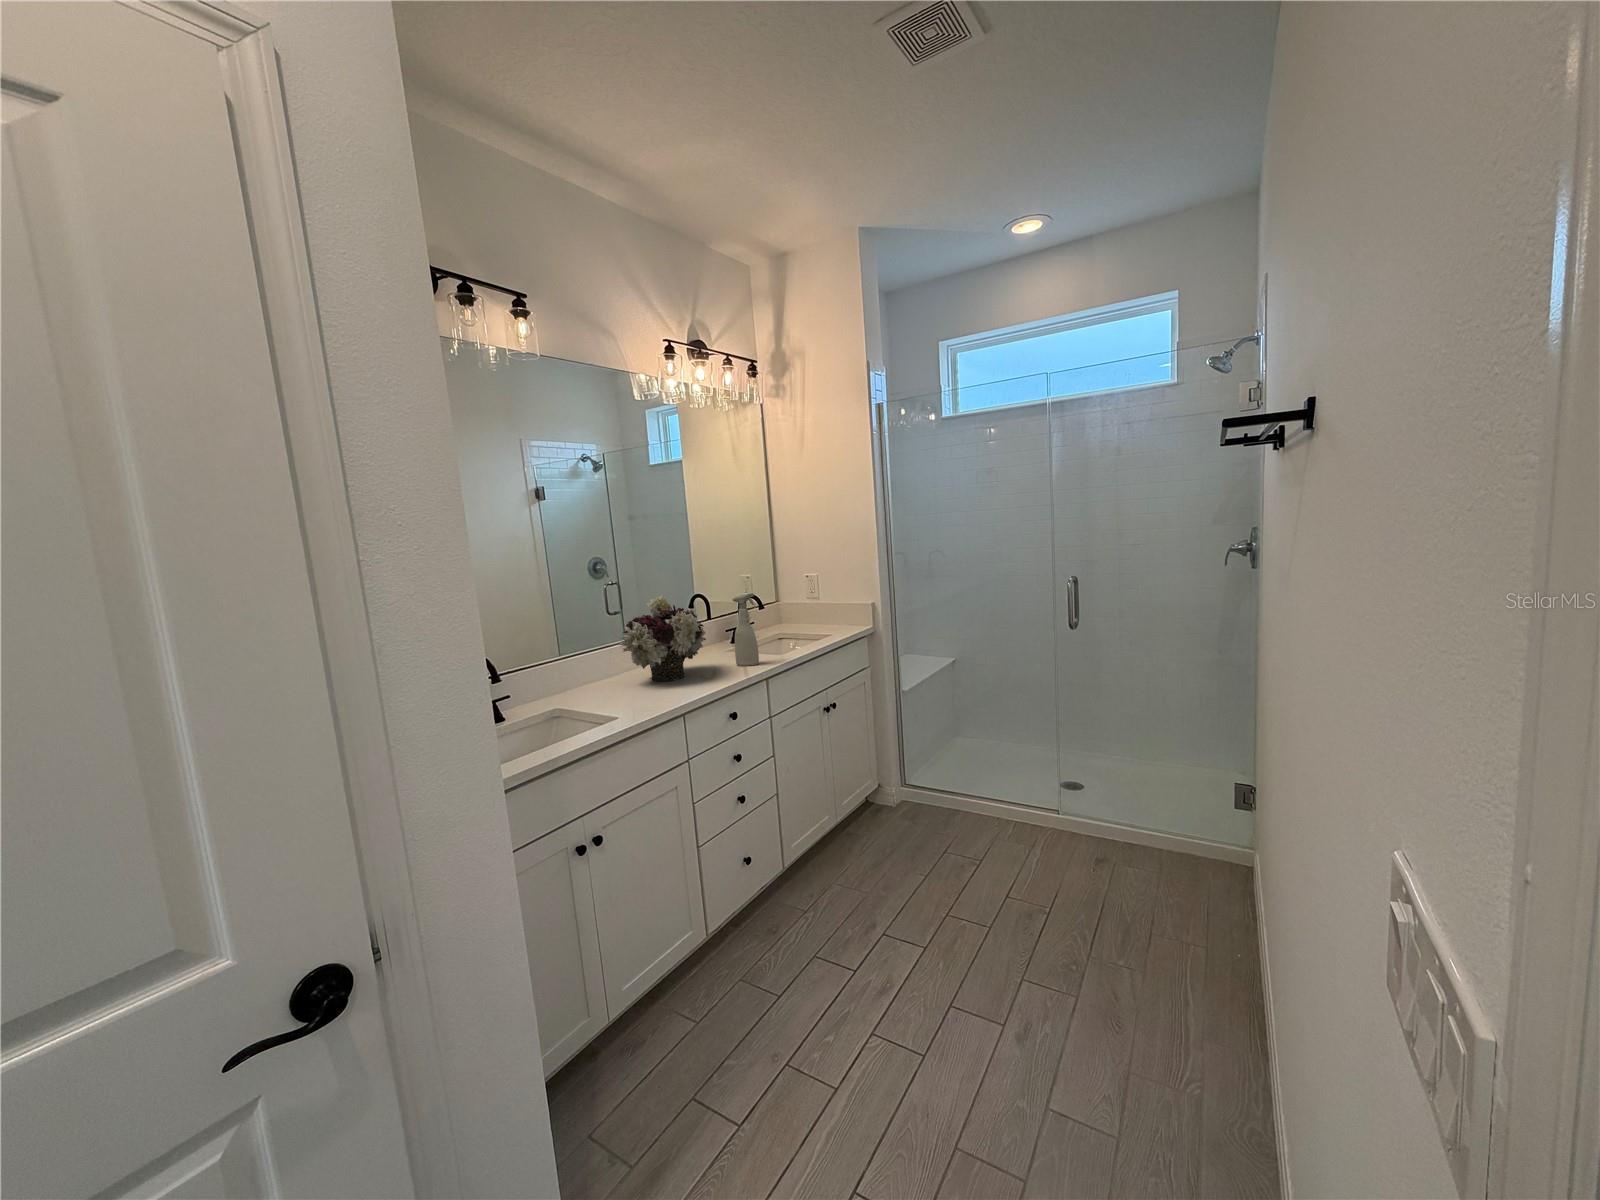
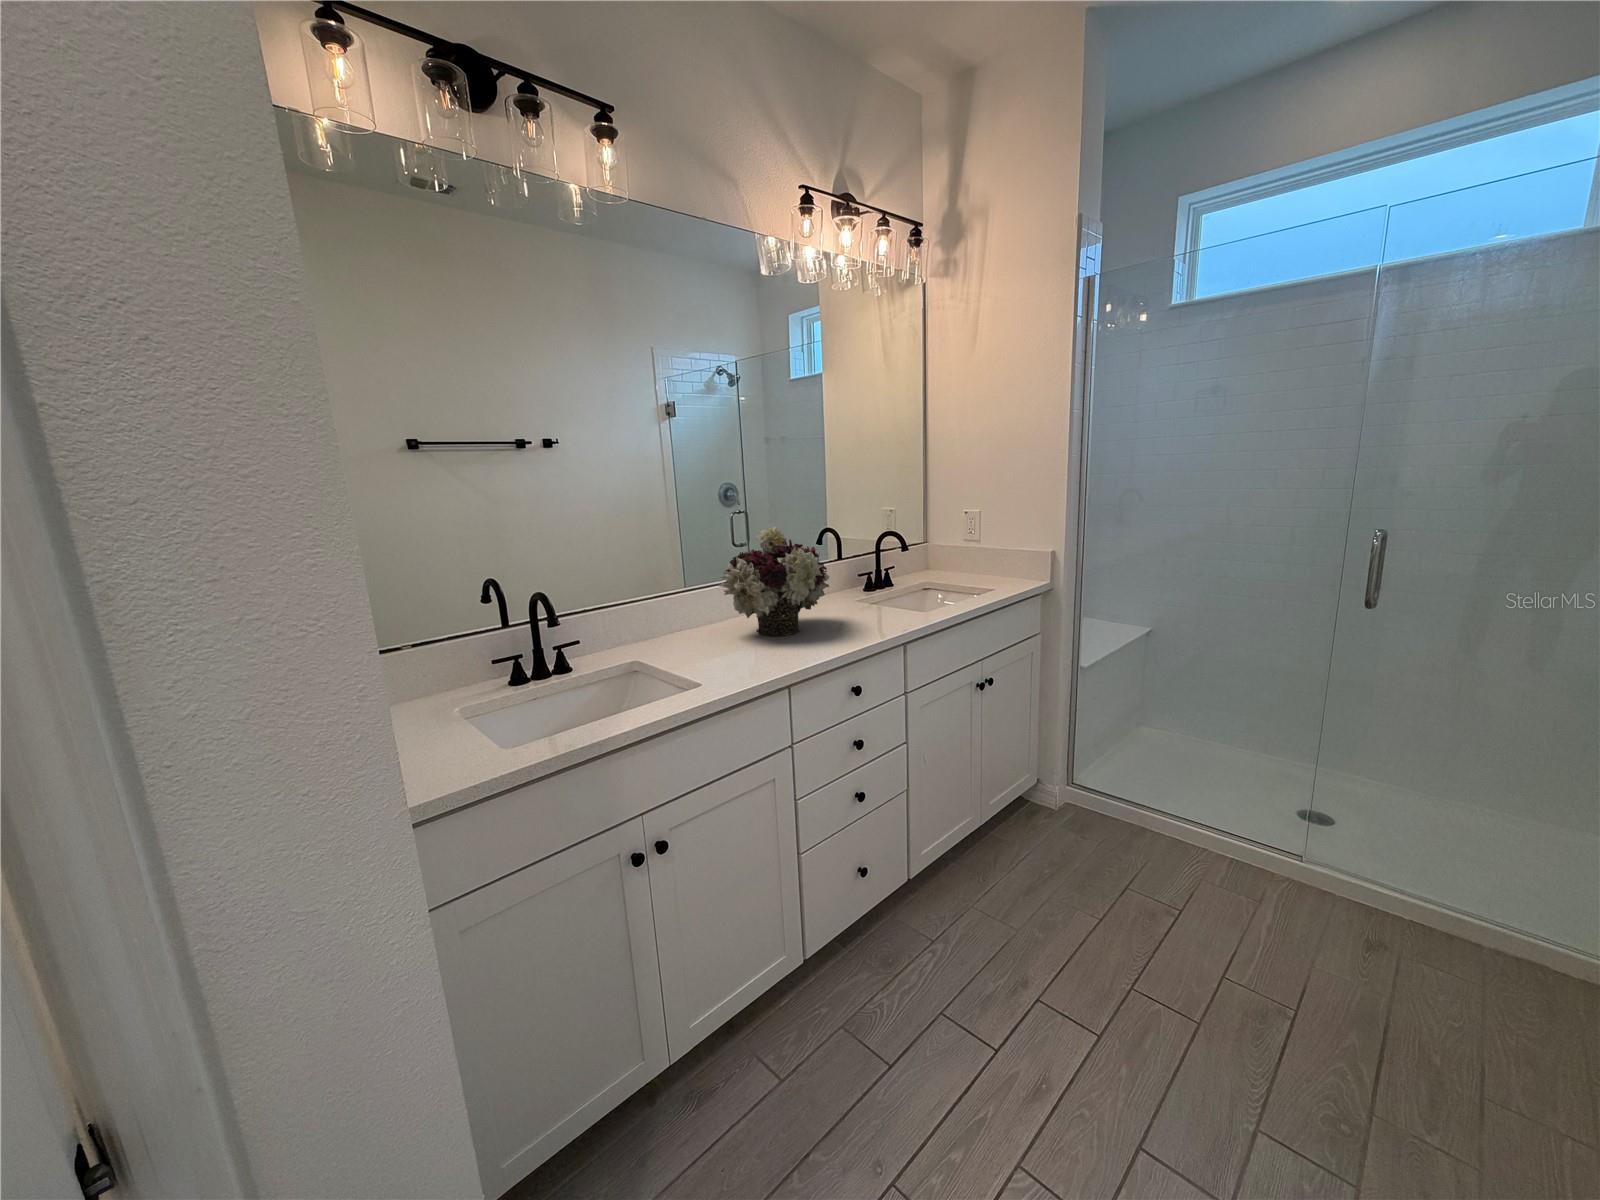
spray bottle: present [732,593,759,666] -> none [866,529,896,624]

